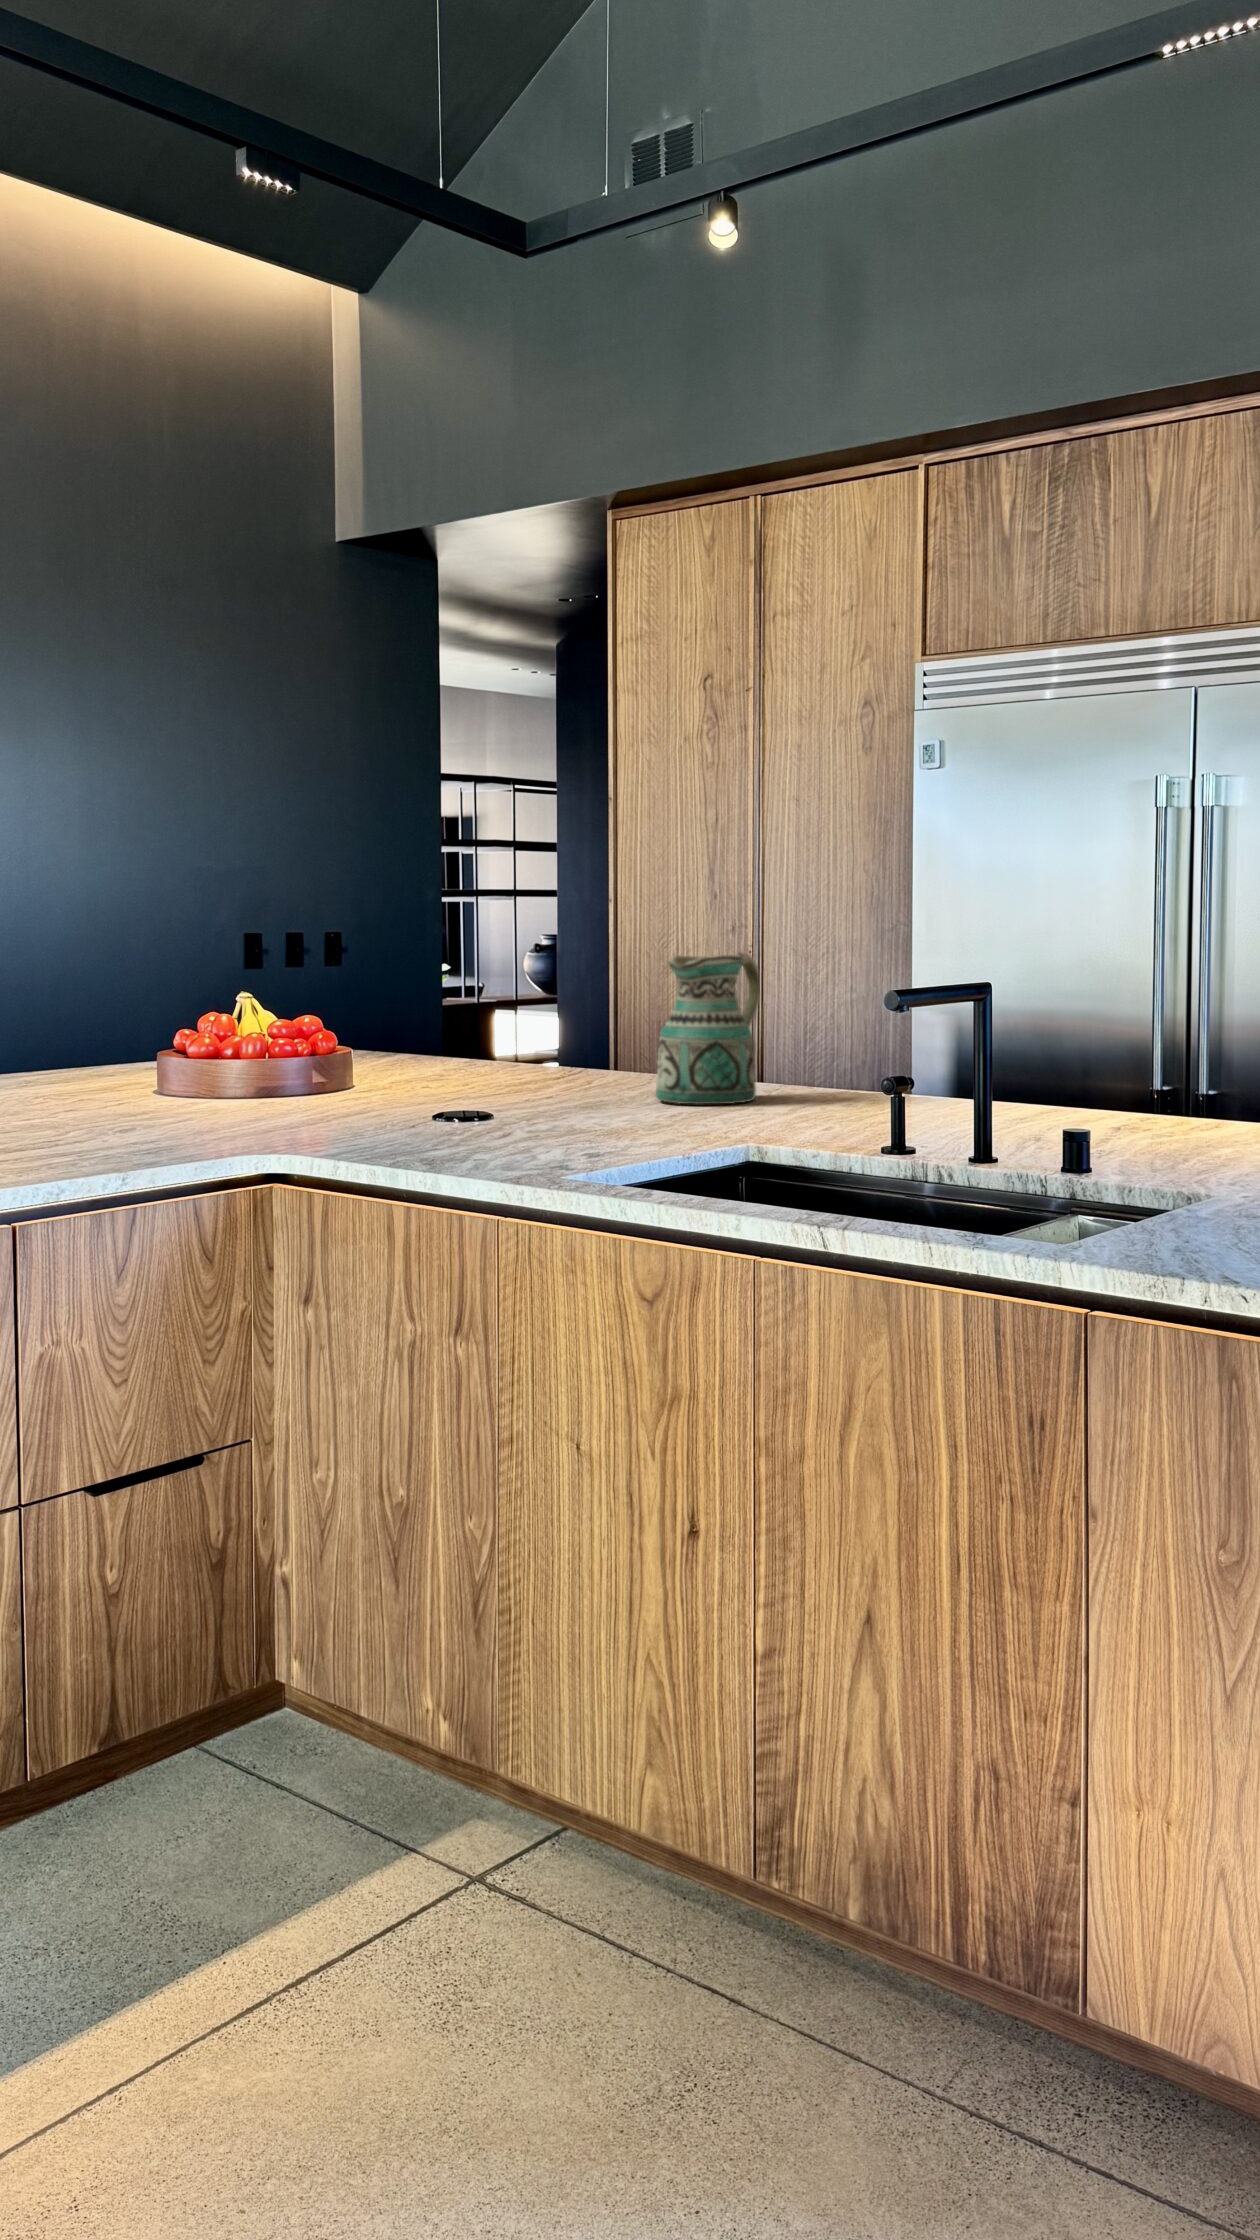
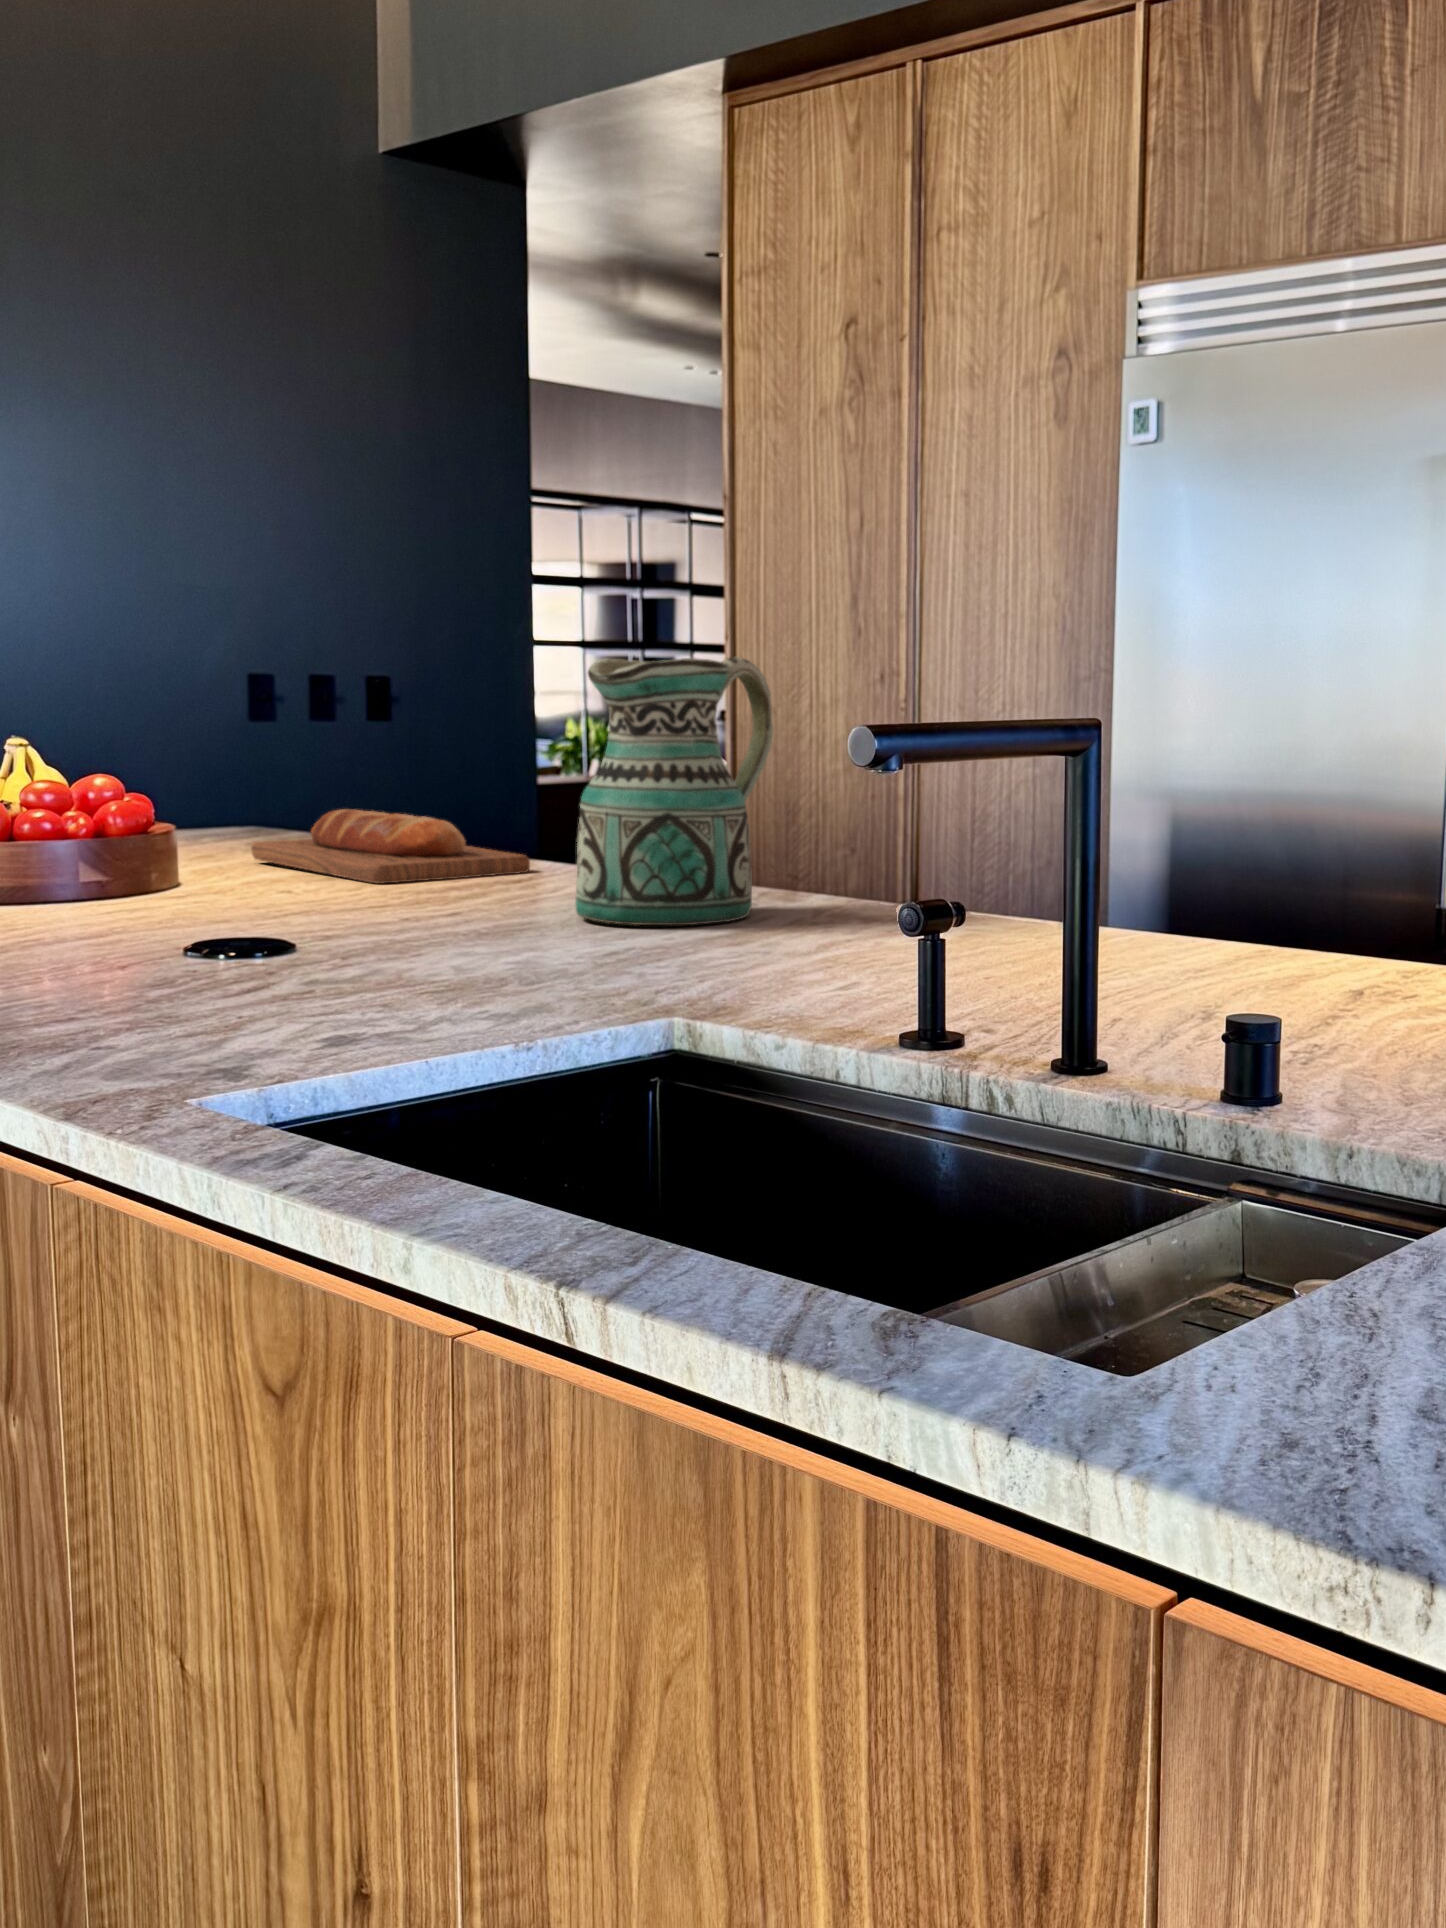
bread loaf: none [407,1043,589,1087] -> present [251,809,530,883]

